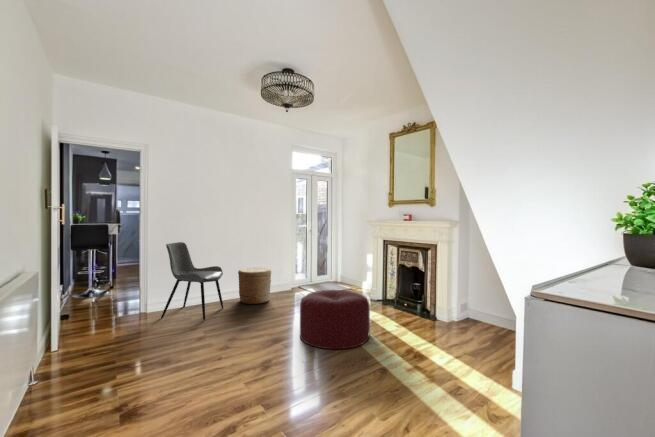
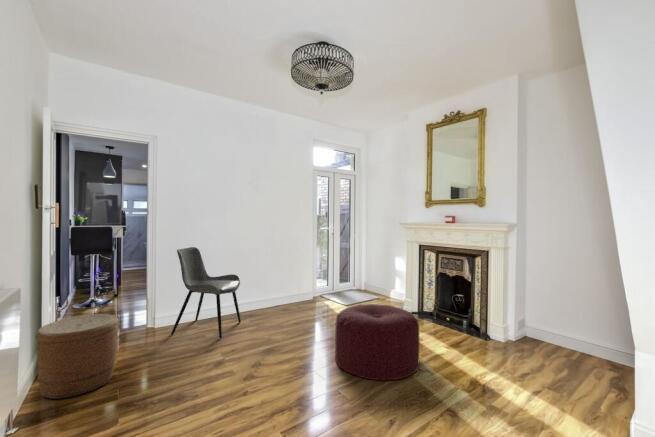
woven basket: present [238,268,271,304] -> present [35,314,118,399]

